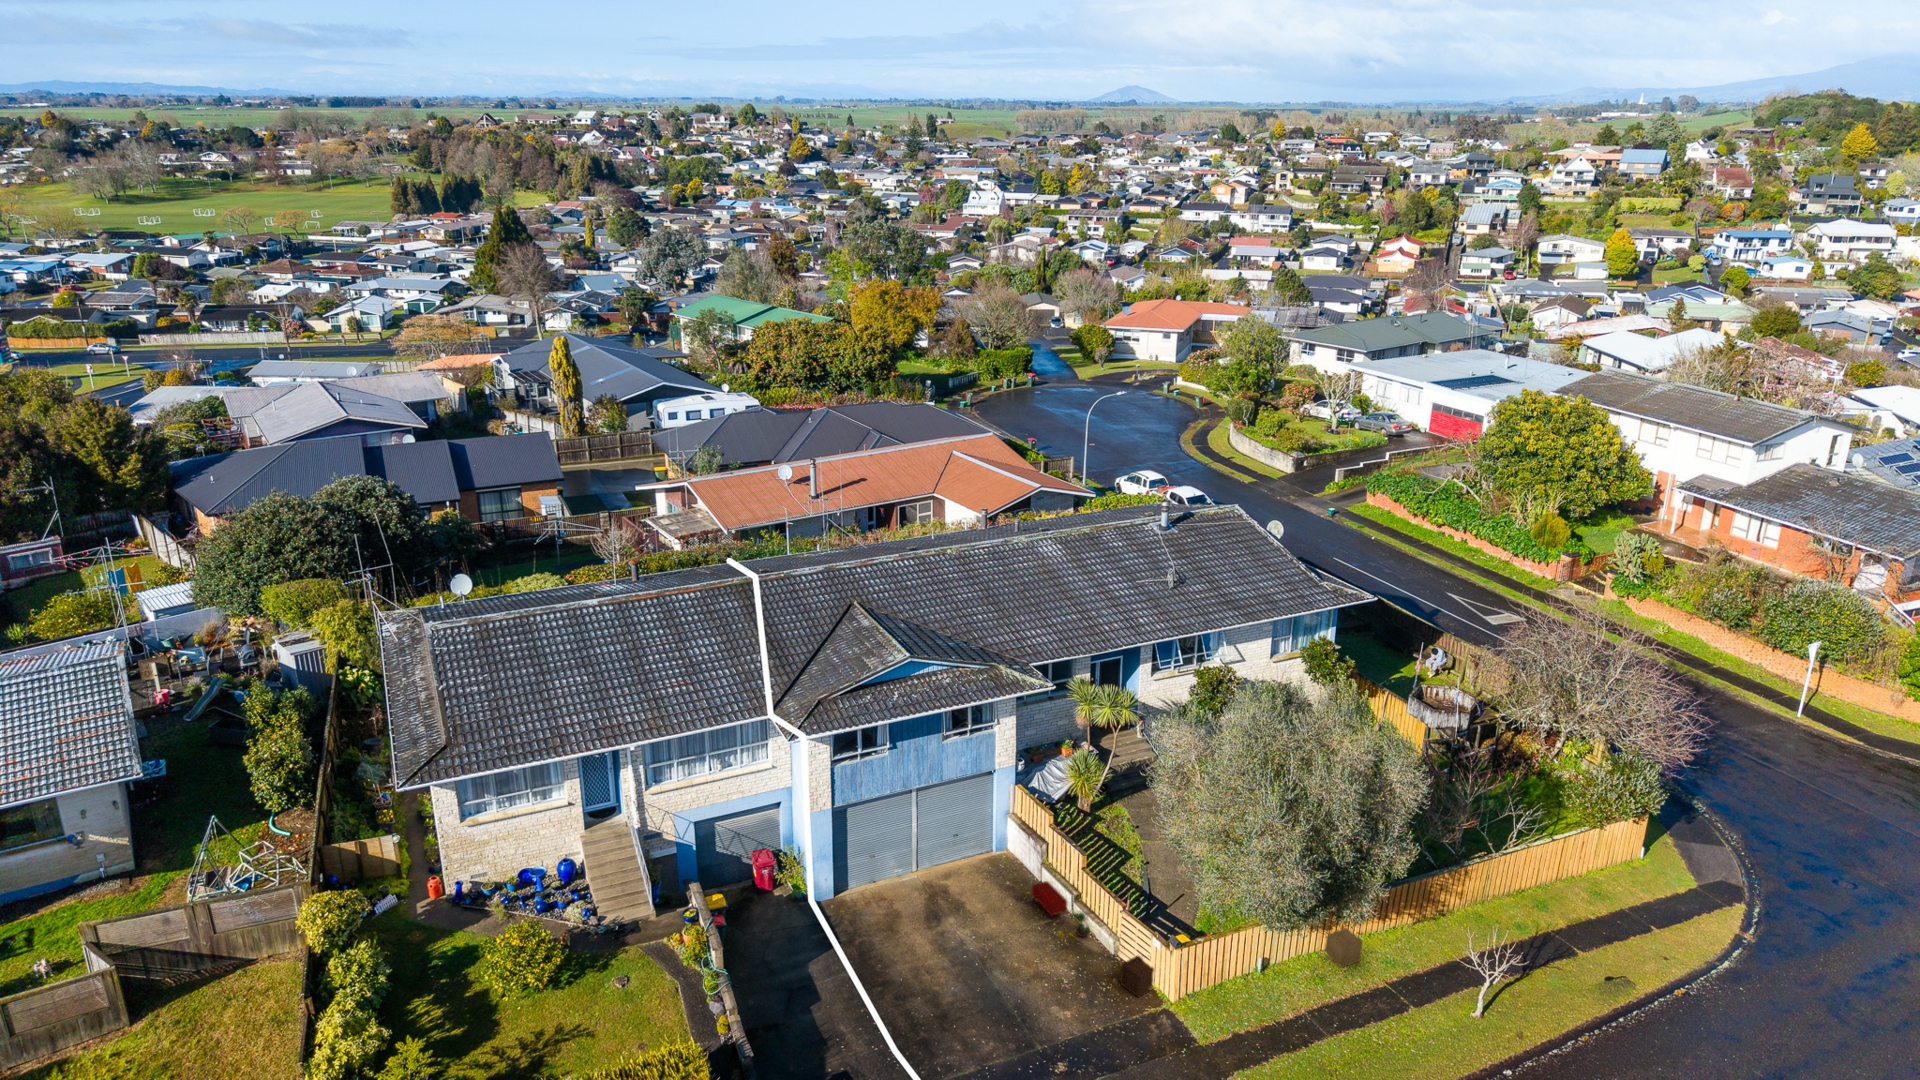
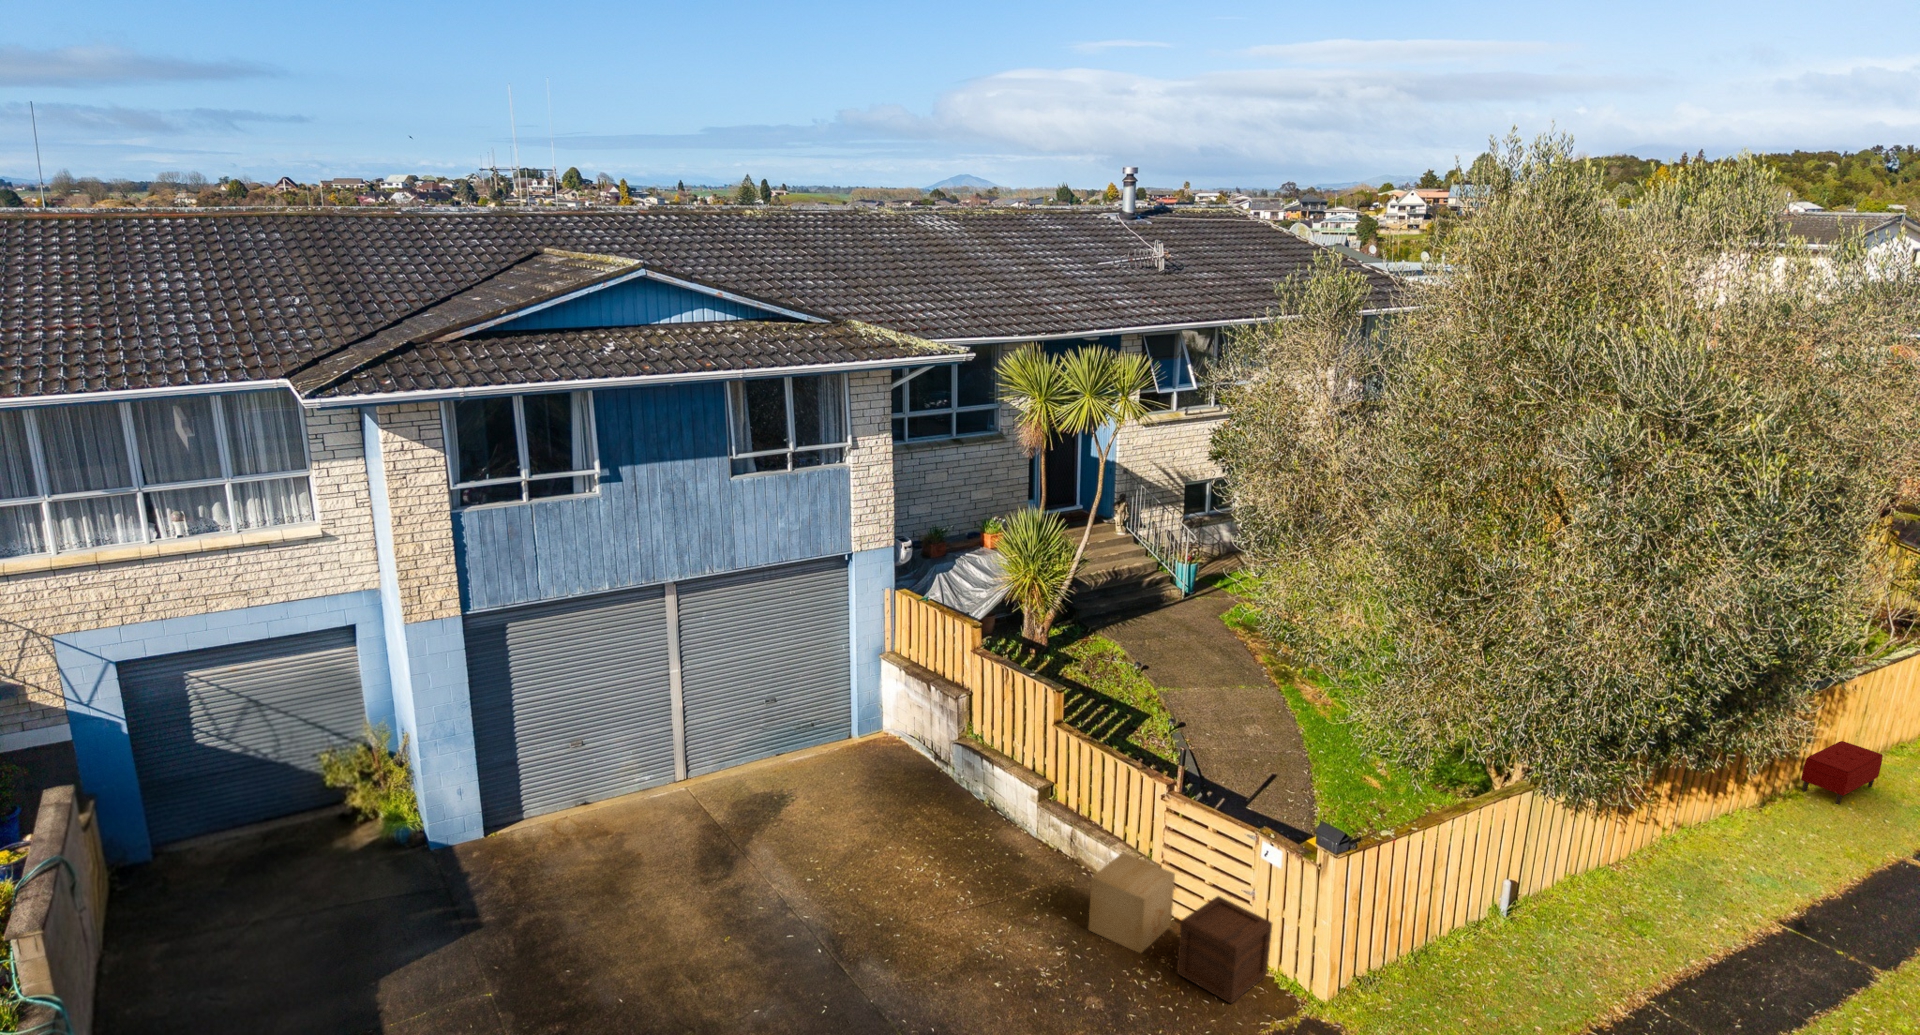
bench: present [1032,881,1067,918] -> present [1801,741,1883,805]
potted tree: present [1073,913,1090,937] -> none [1036,806,1083,876]
cardboard box: present [1324,928,1363,967] -> present [1088,853,1175,953]

